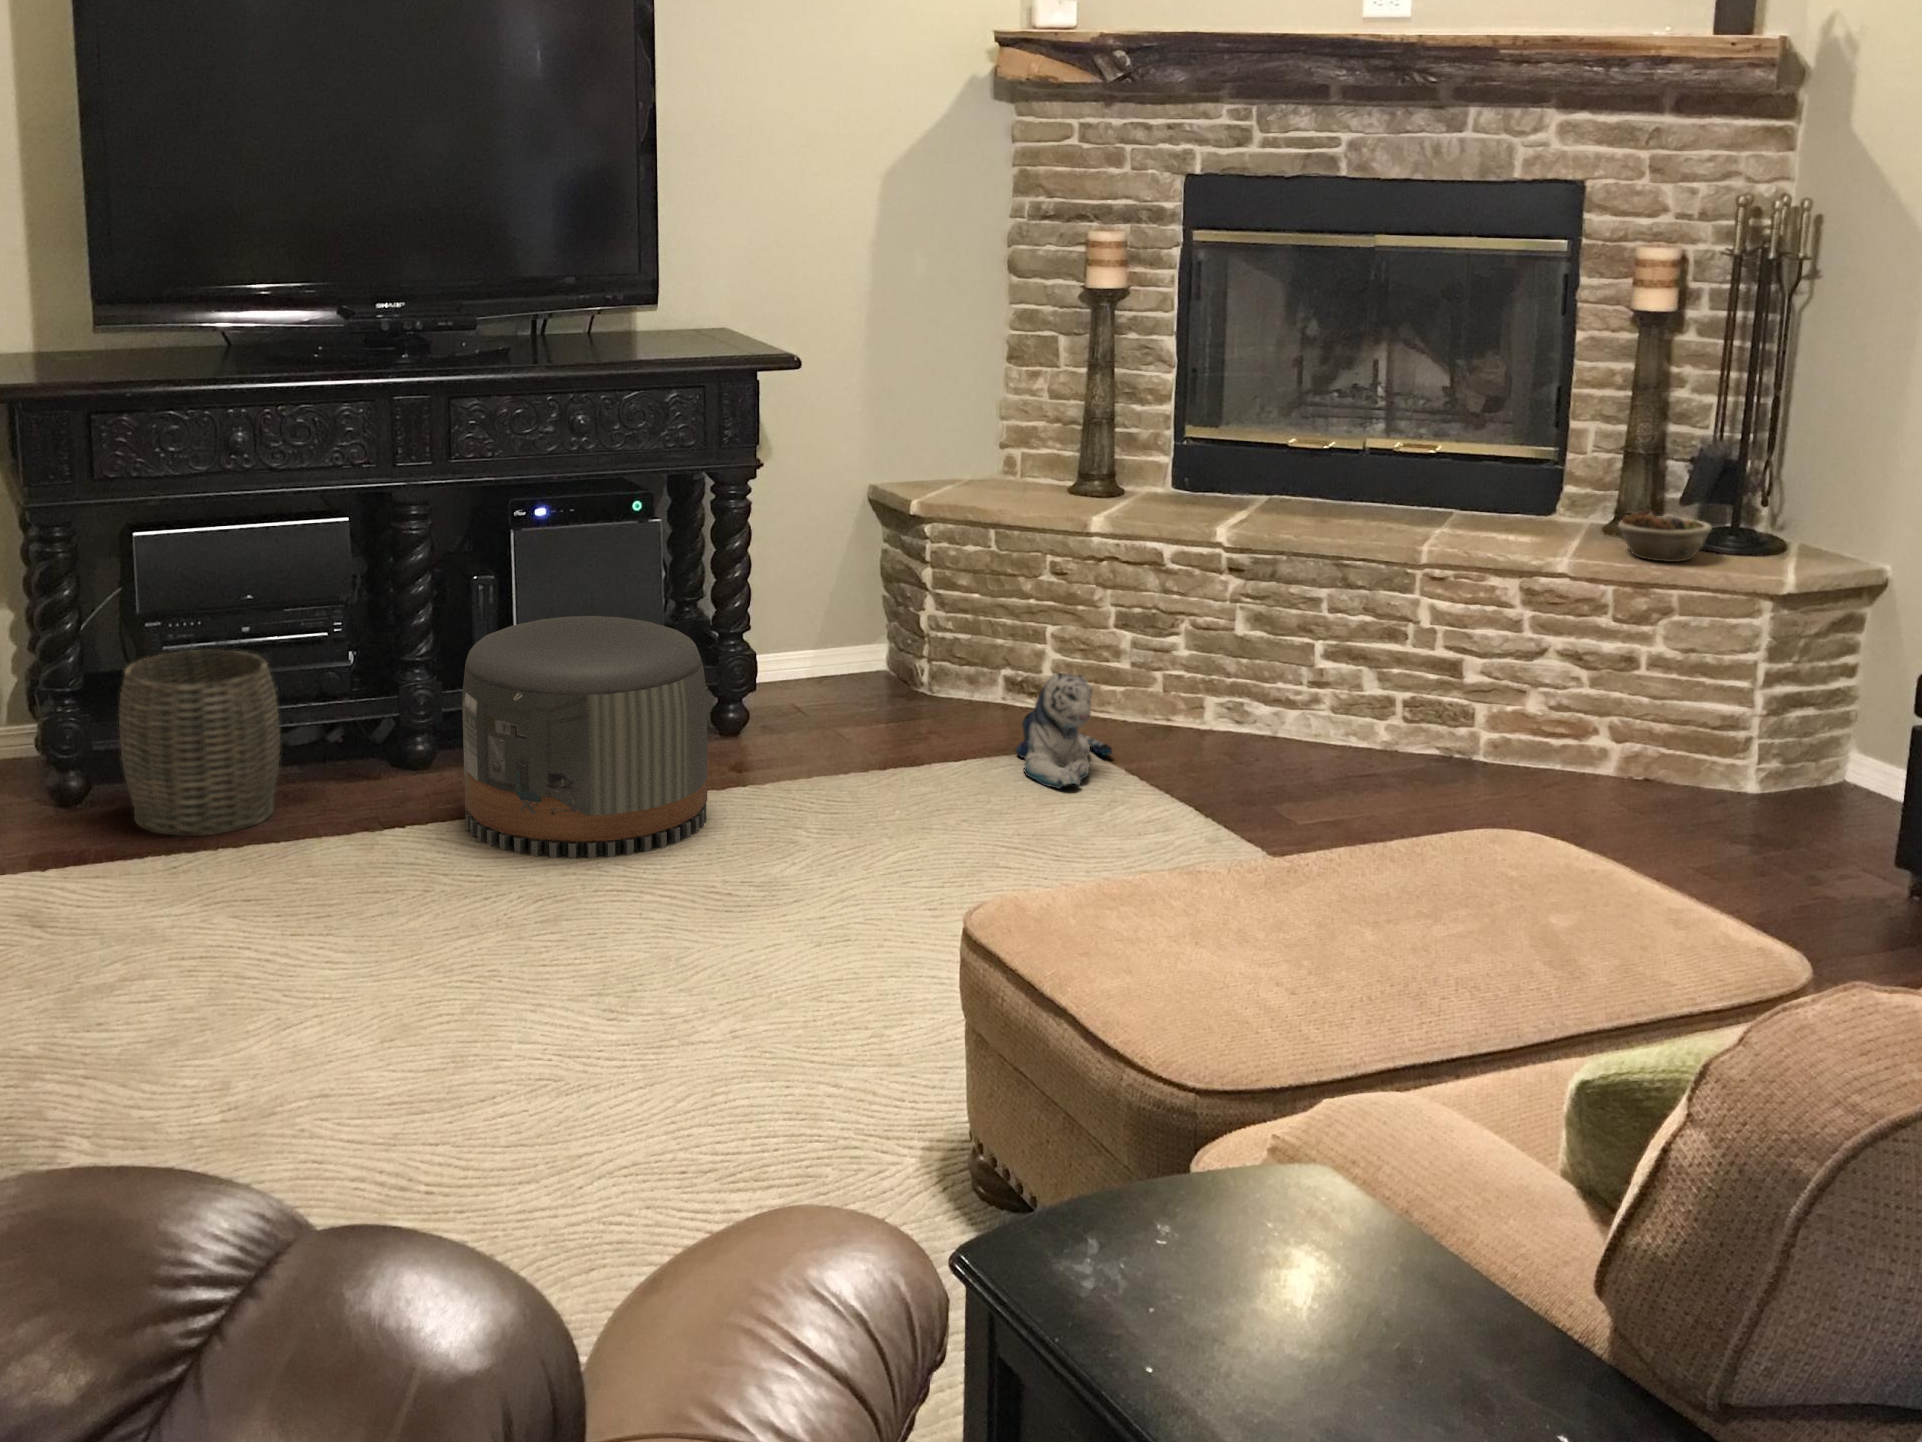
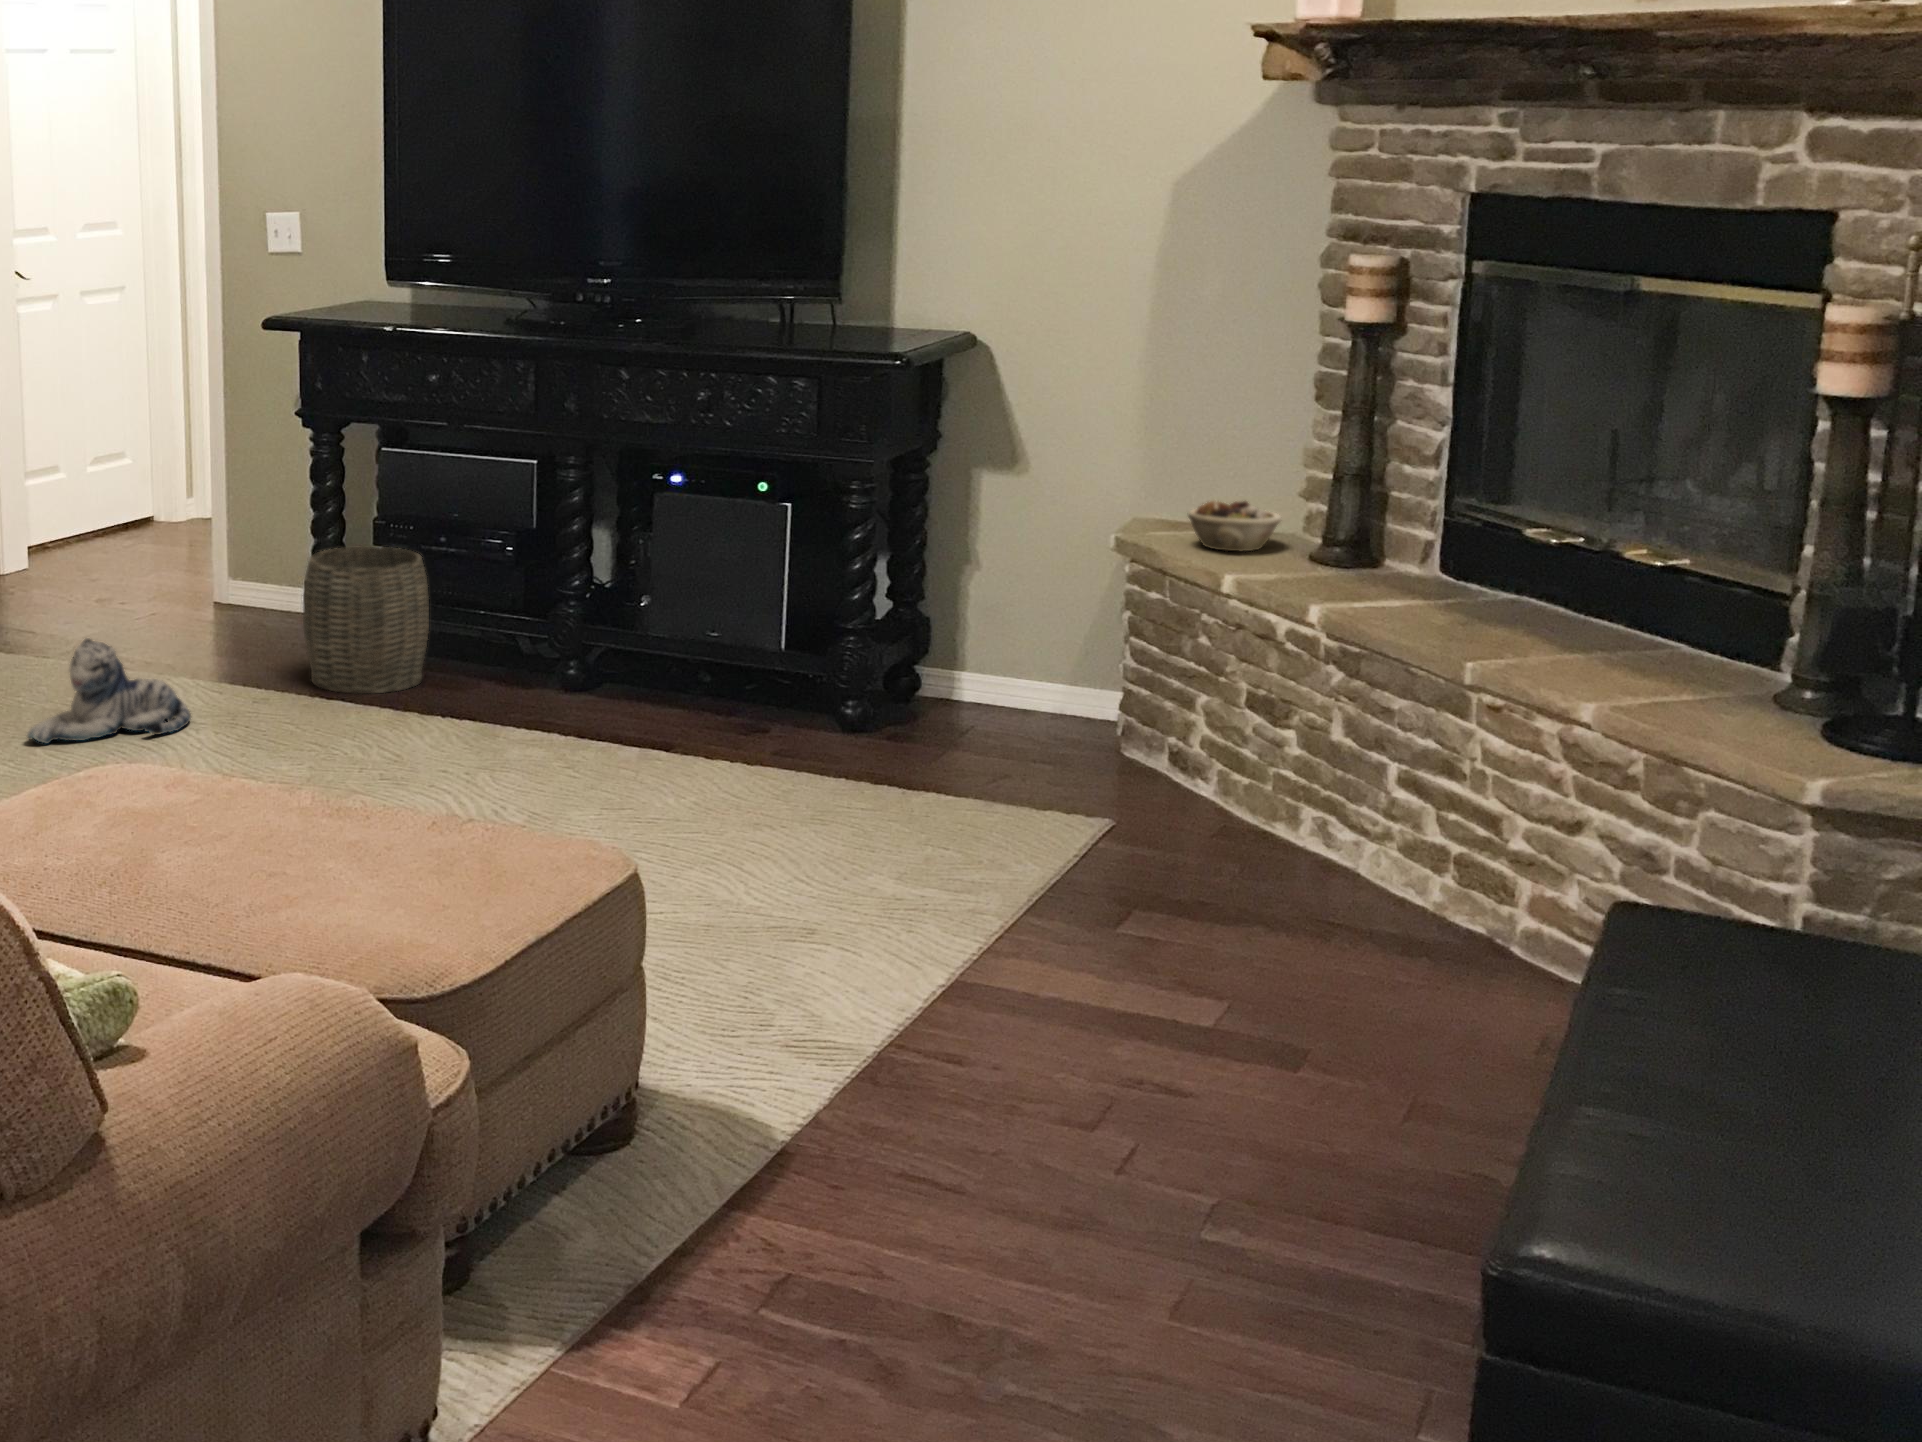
succulent planter: present [1618,510,1711,562] -> present [1188,500,1282,551]
pouf: present [462,616,708,858] -> none [459,566,680,779]
plush toy: present [1015,673,1112,789] -> present [27,638,191,743]

